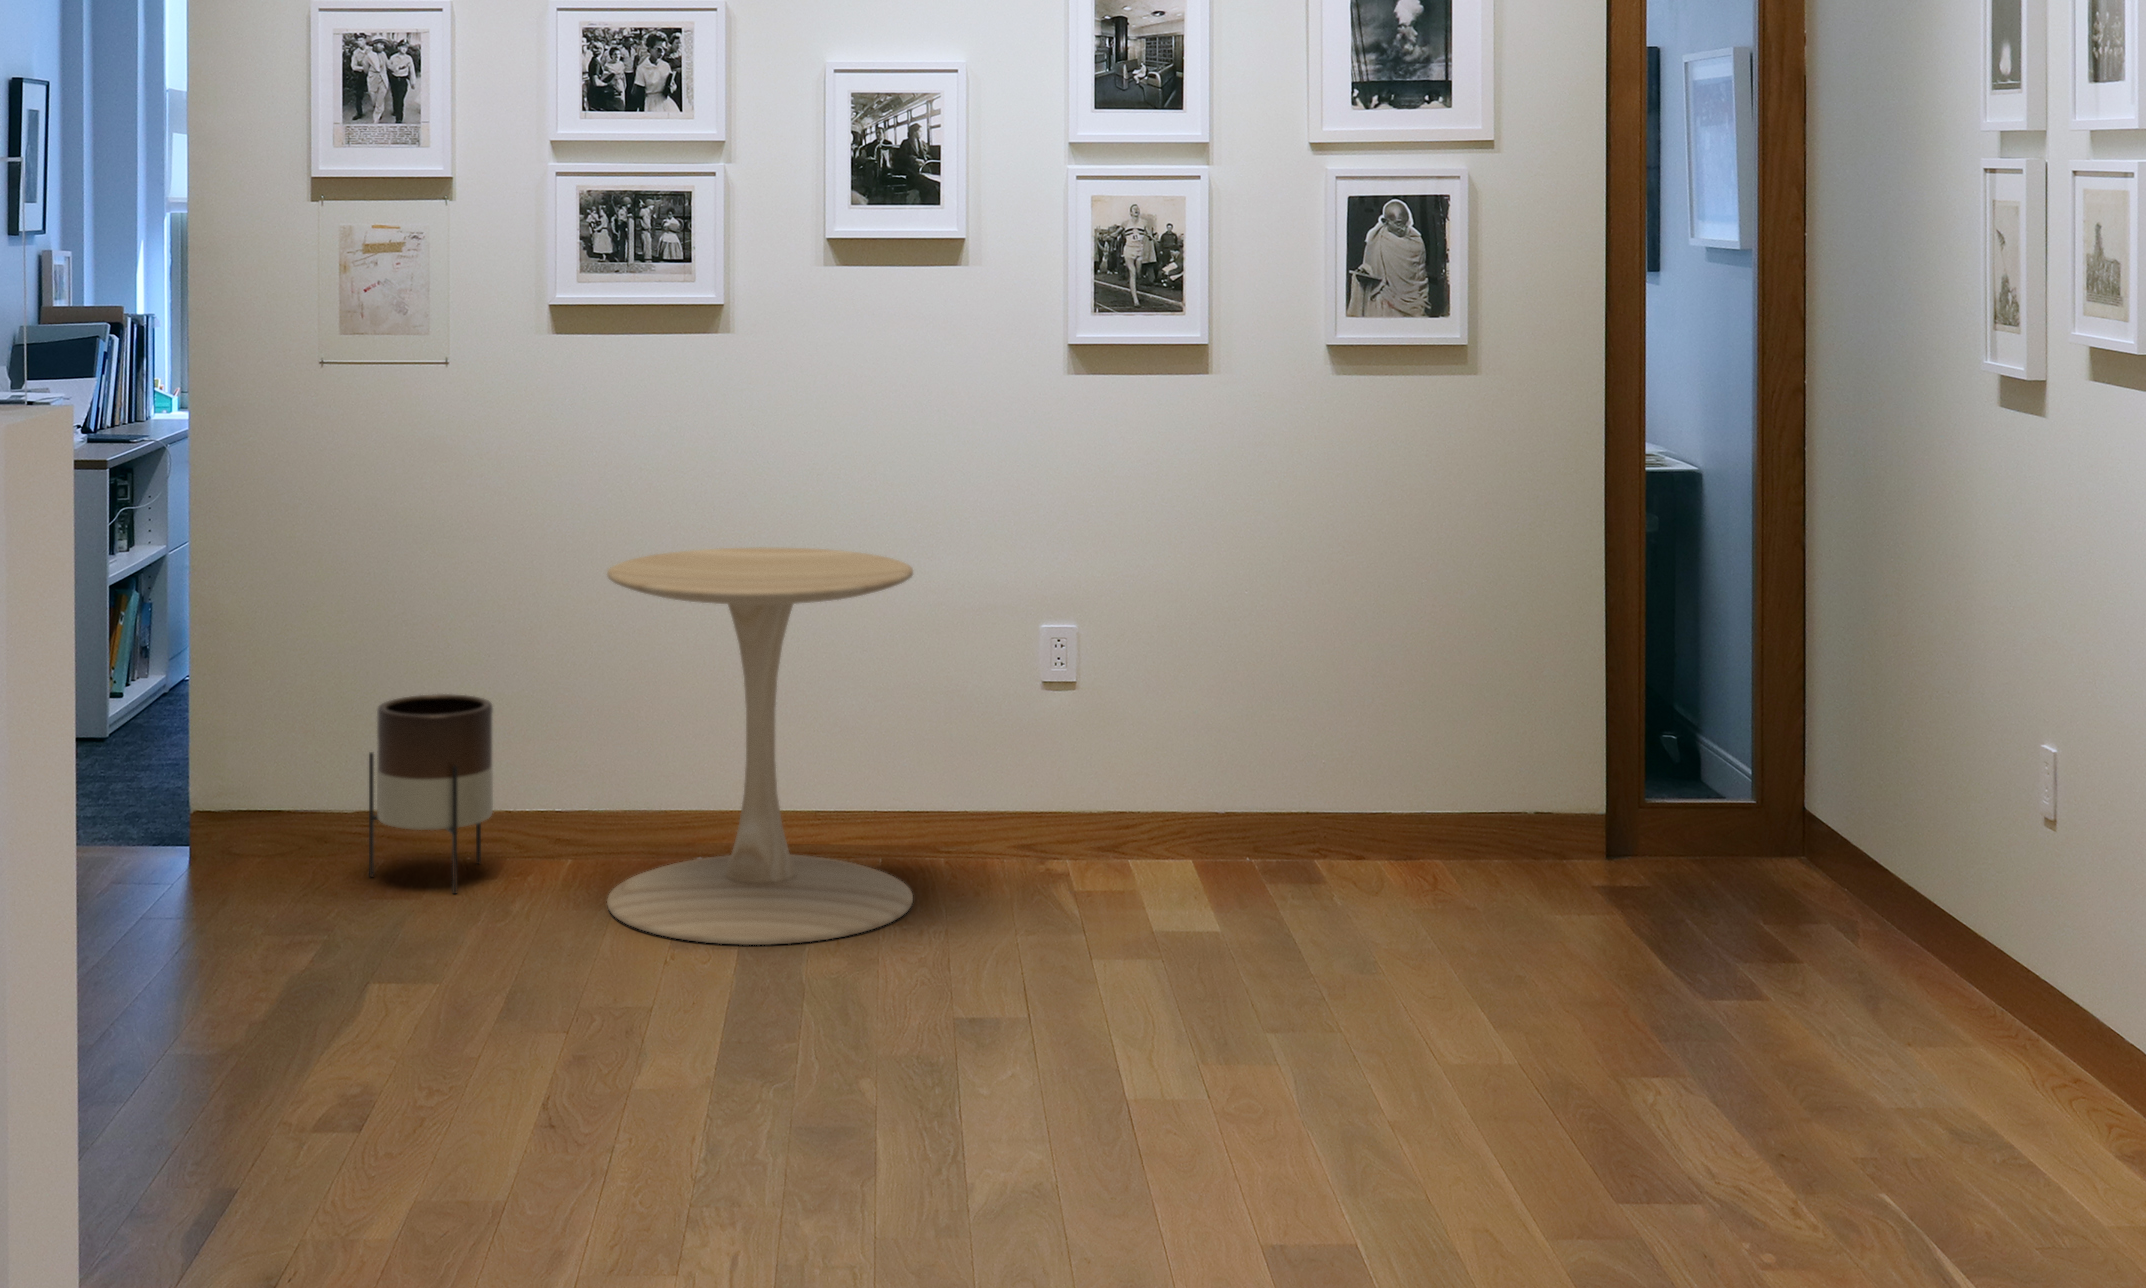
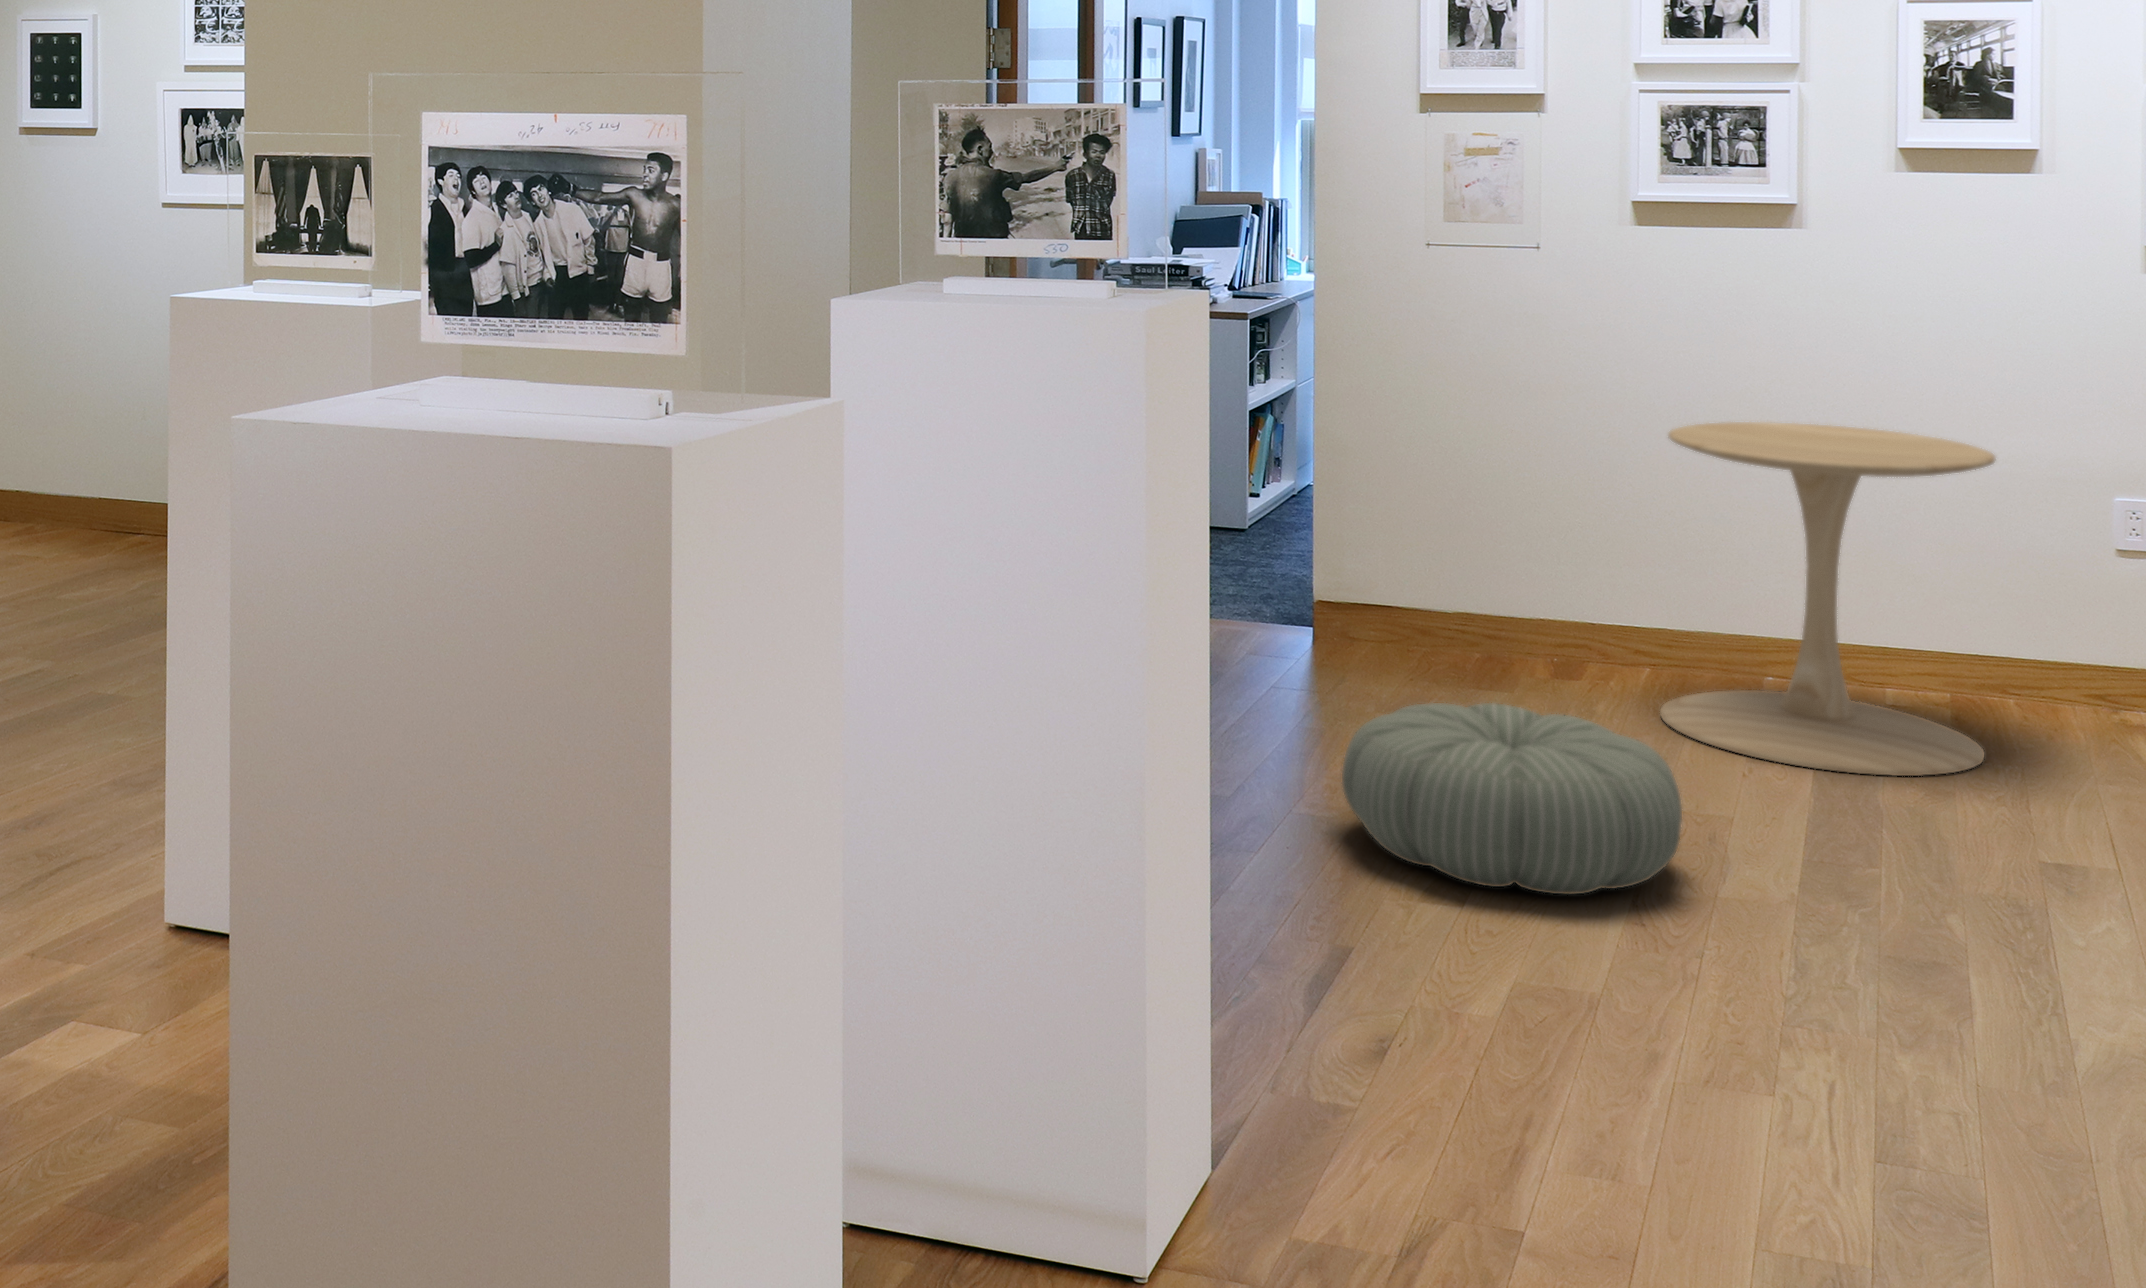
planter: present [369,694,493,894] -> none [1444,519,1560,683]
pouf: none [283,941,671,1190] -> present [1342,703,1682,895]

